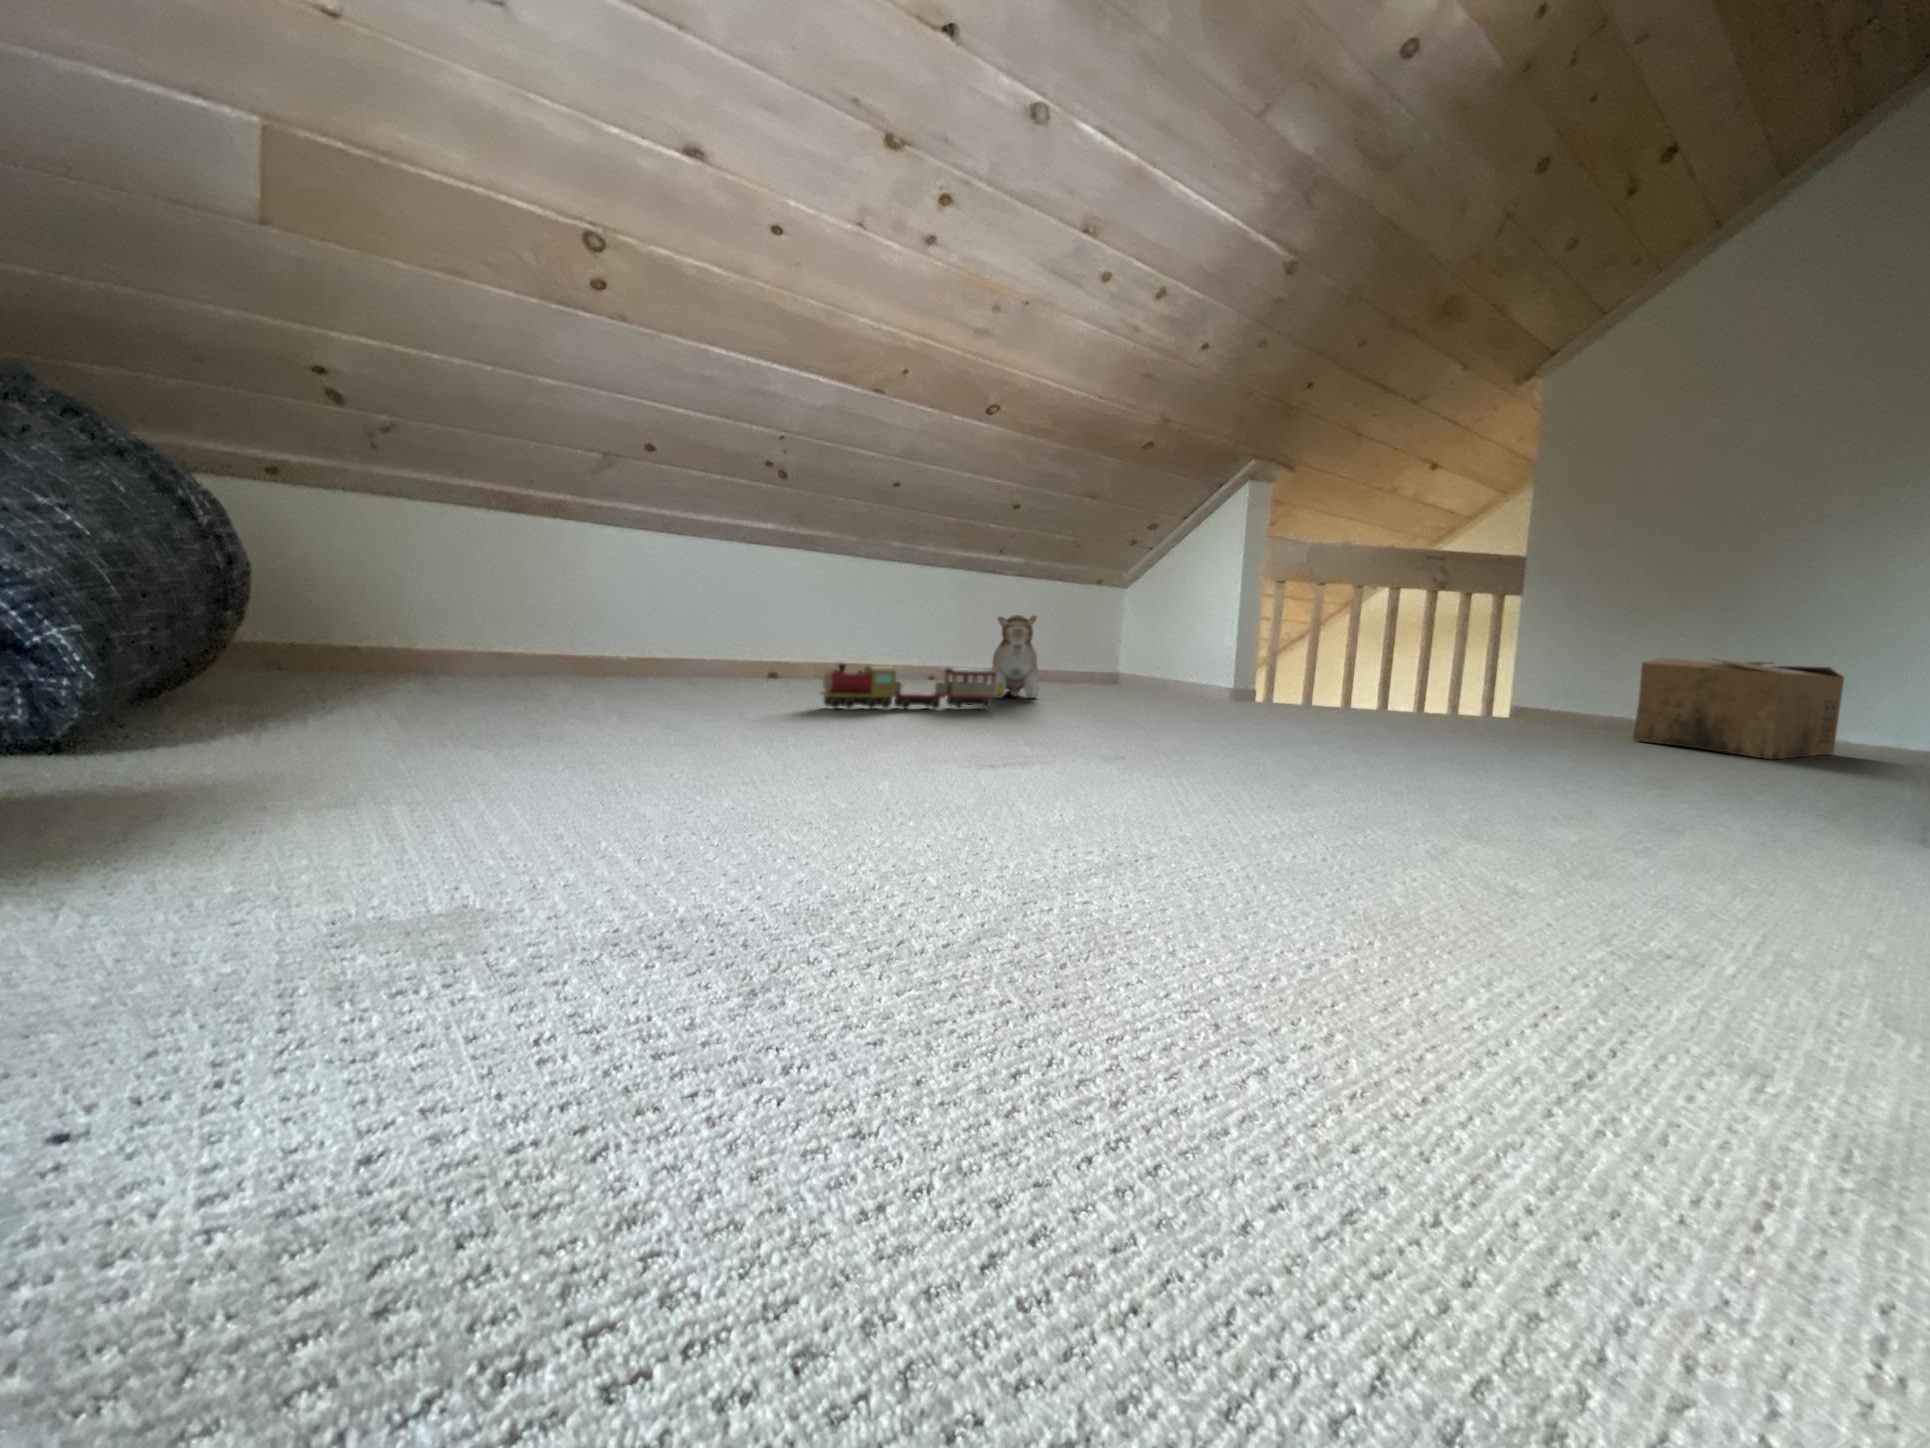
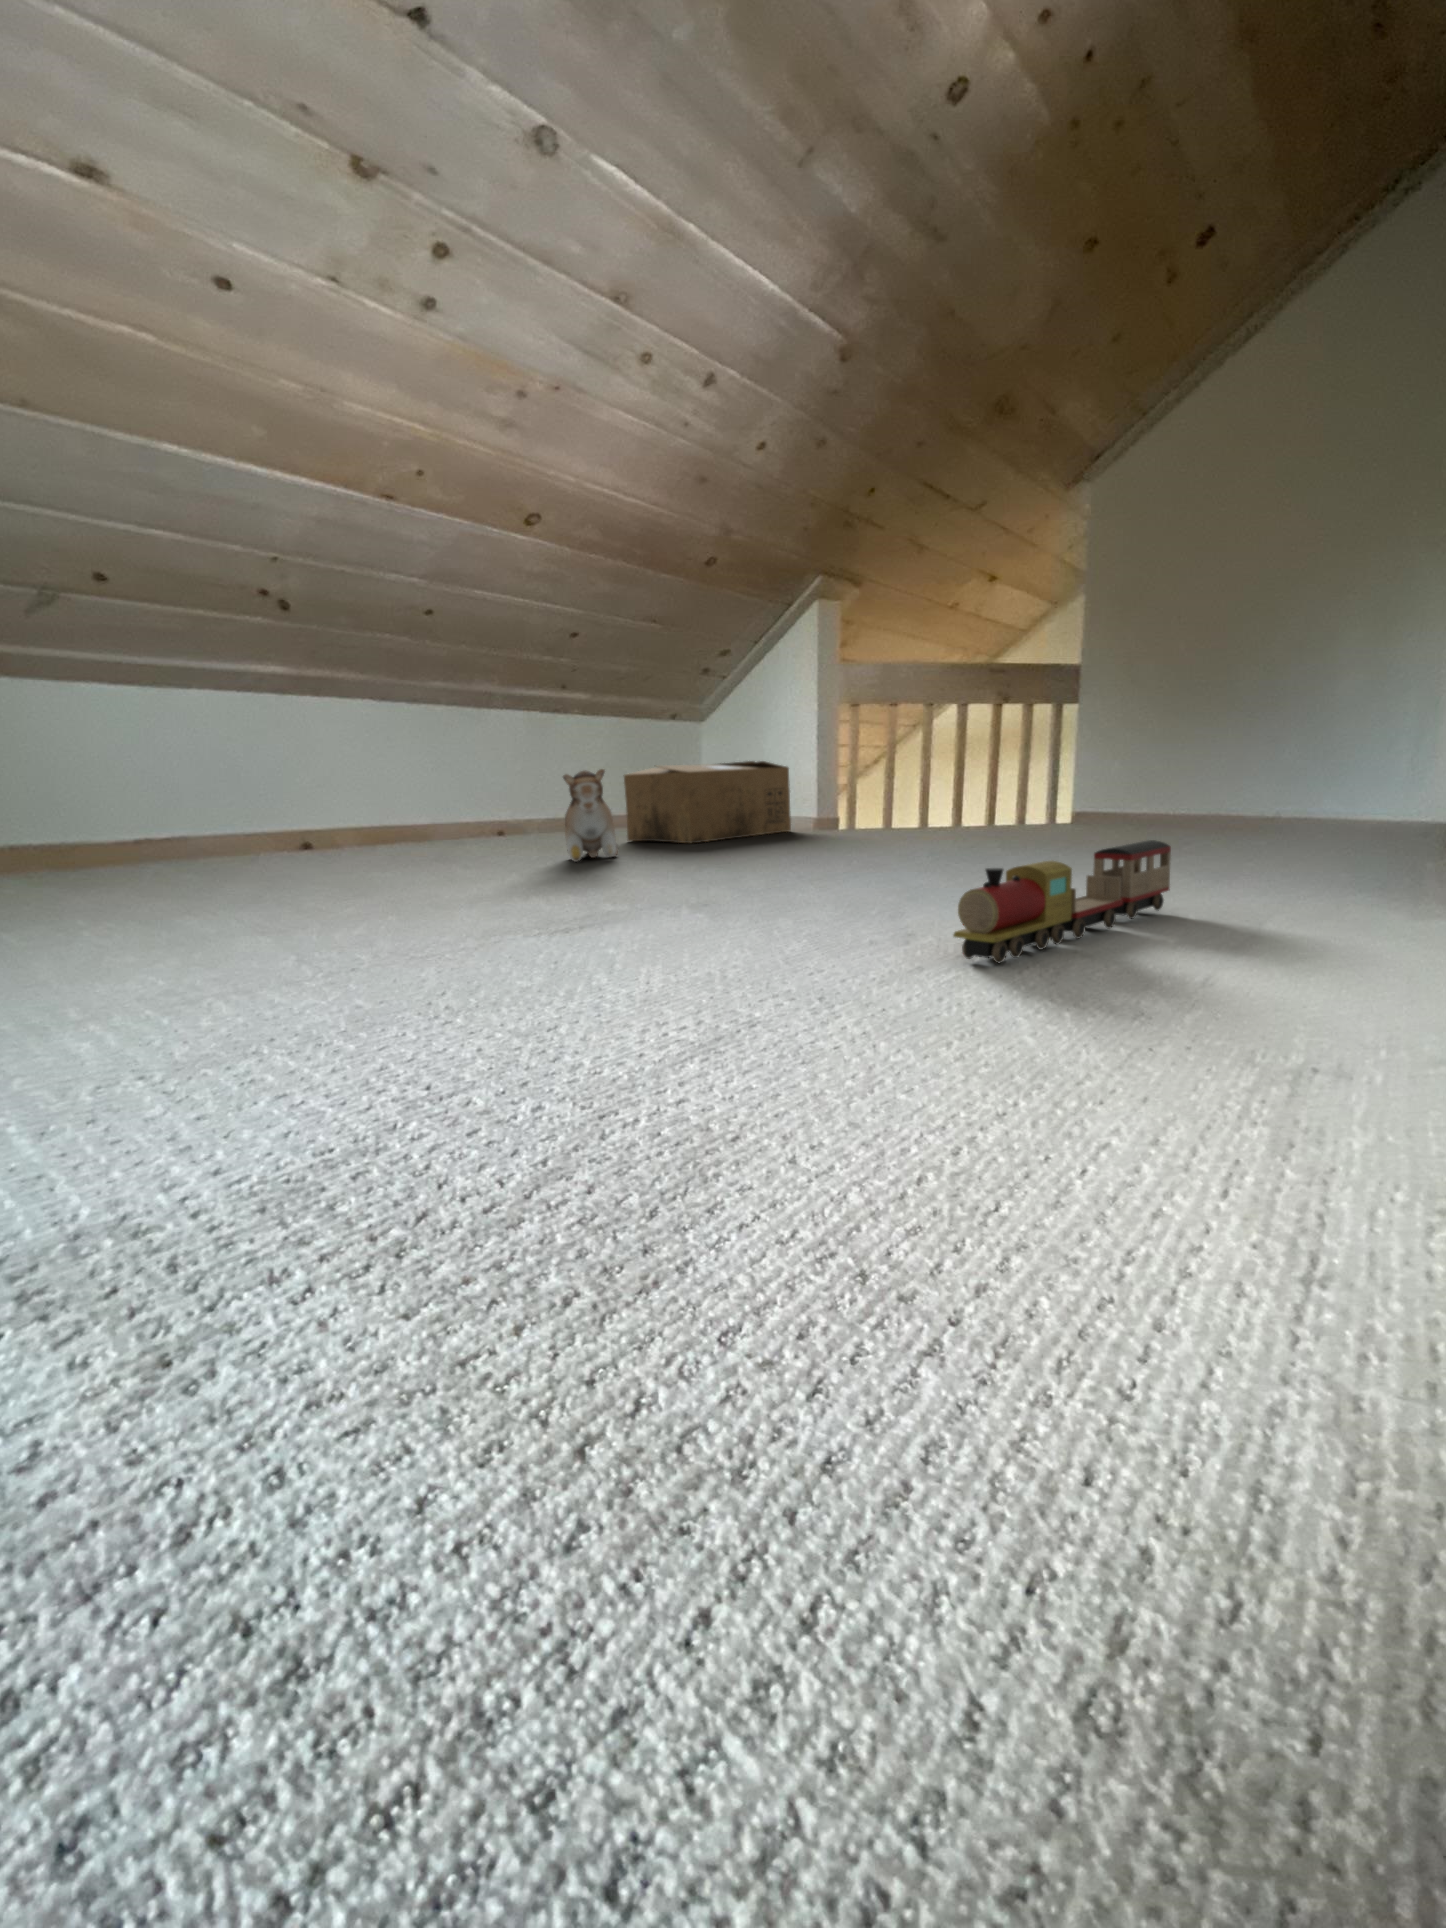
cardboard box: present [1633,658,1844,759] -> present [624,761,791,843]
toy train: present [821,663,997,709] -> present [953,840,1171,963]

